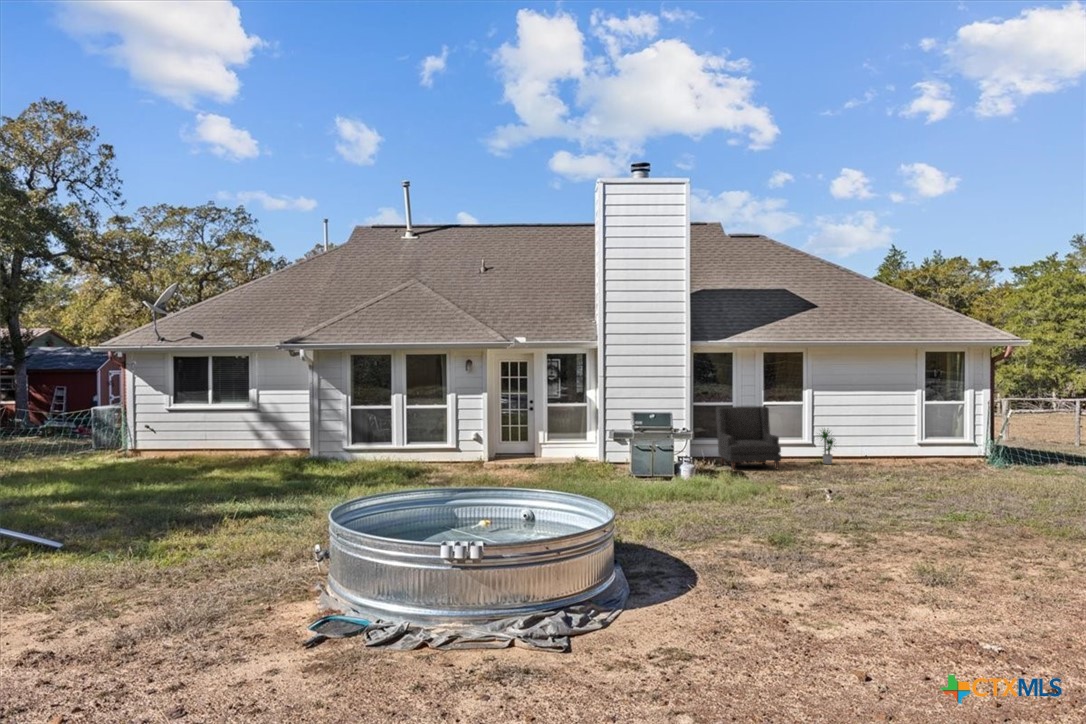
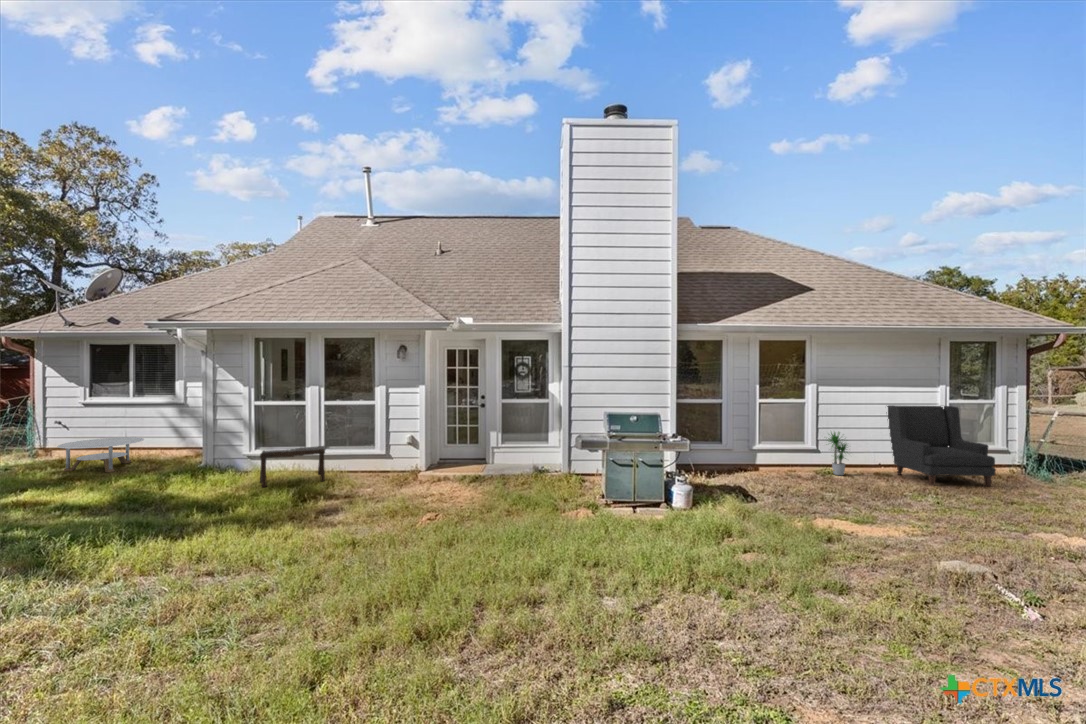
chair: present [716,406,781,470] -> present [886,405,996,486]
round table: none [196,437,253,464] -> present [57,437,144,472]
bench: none [364,441,413,471] -> present [260,446,325,487]

